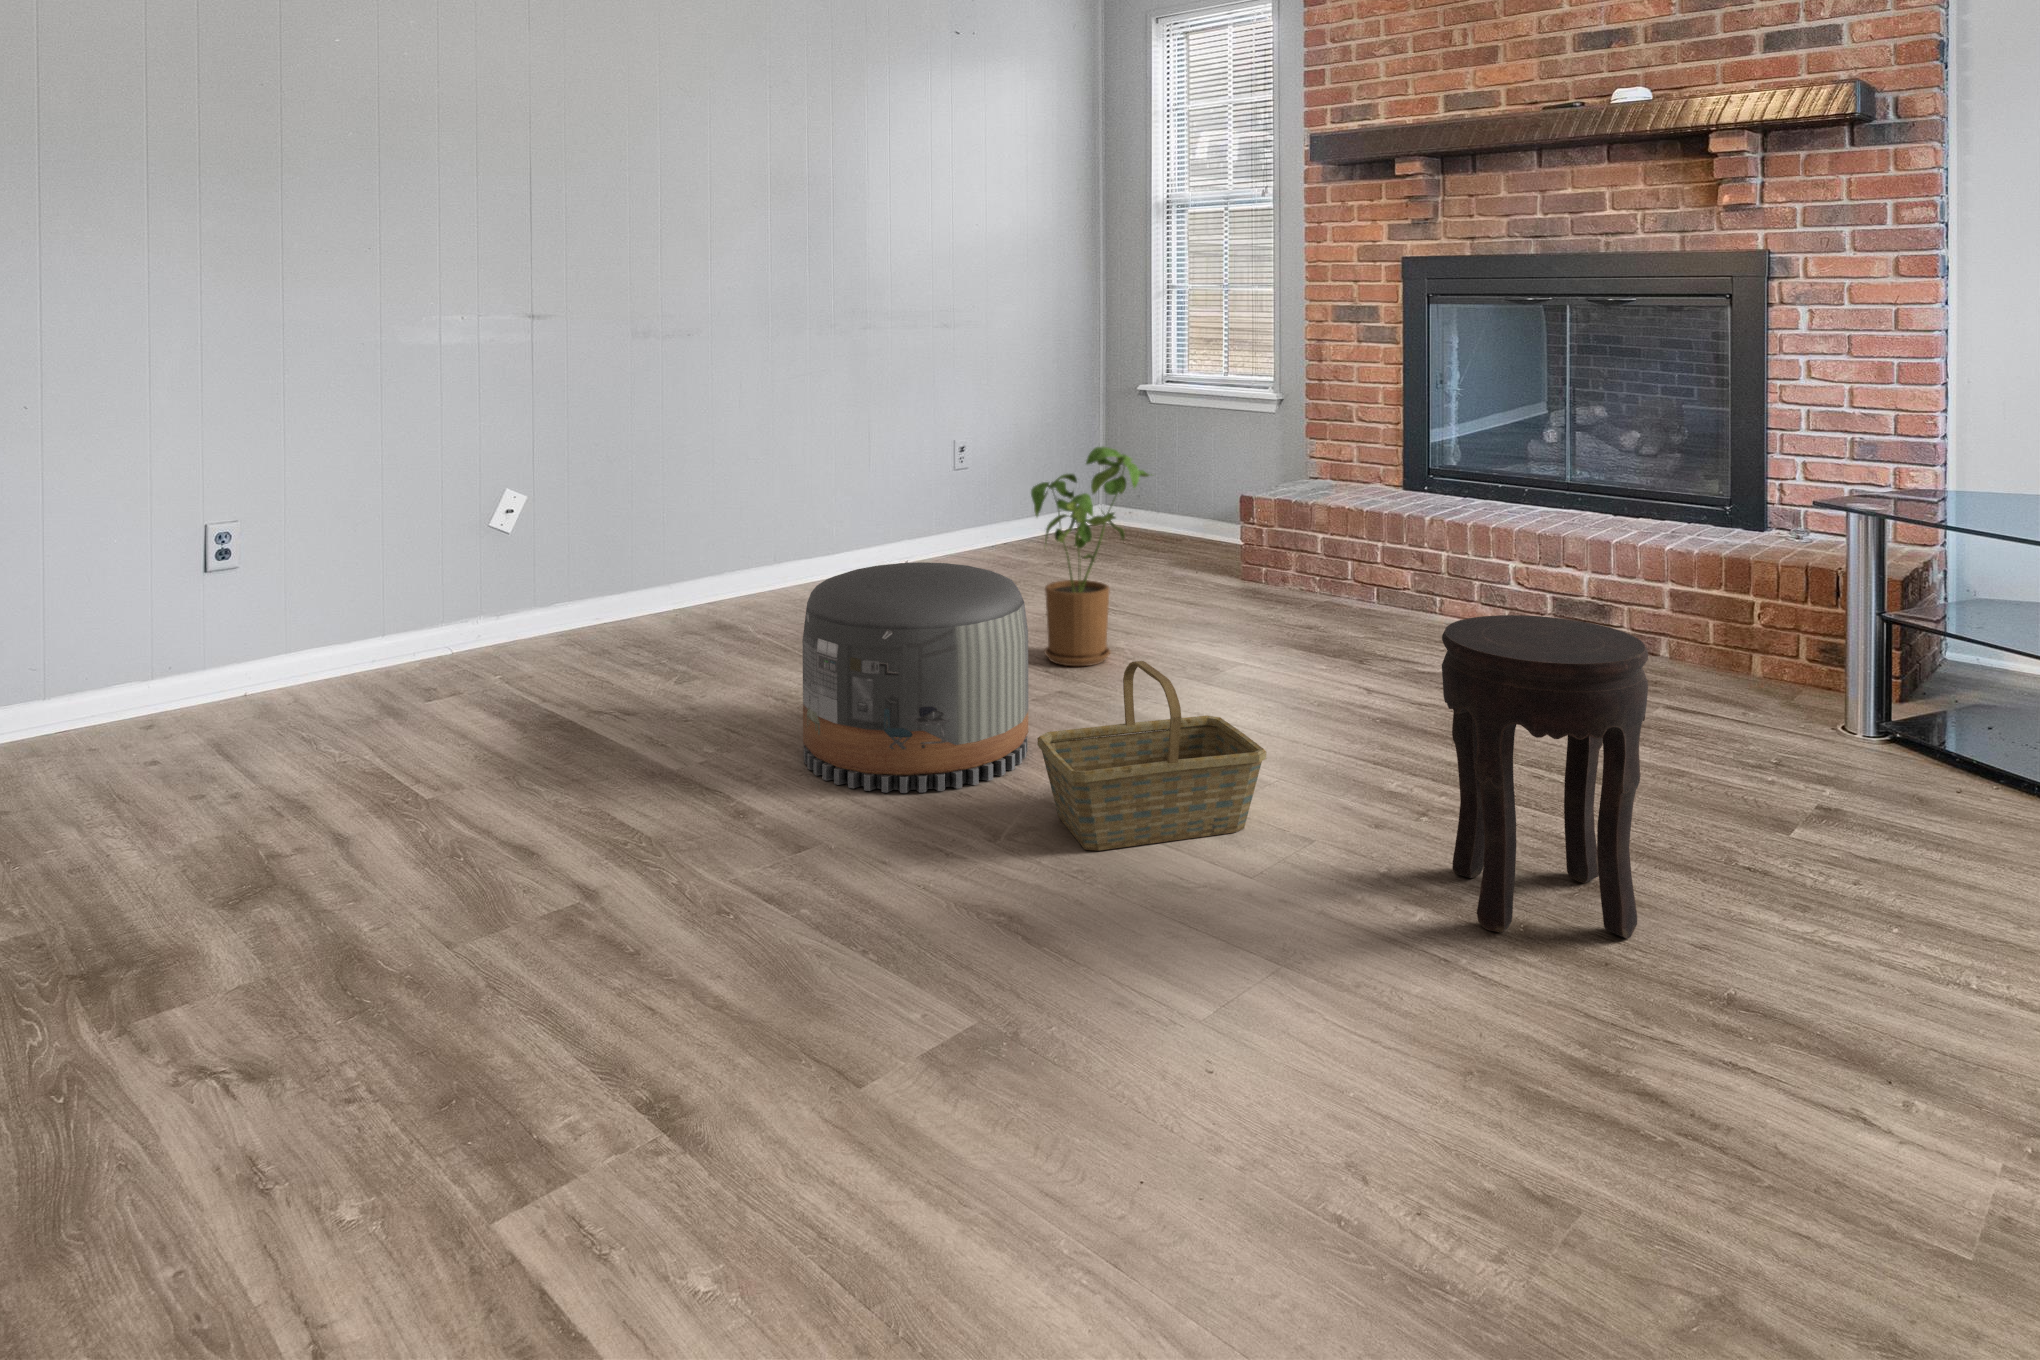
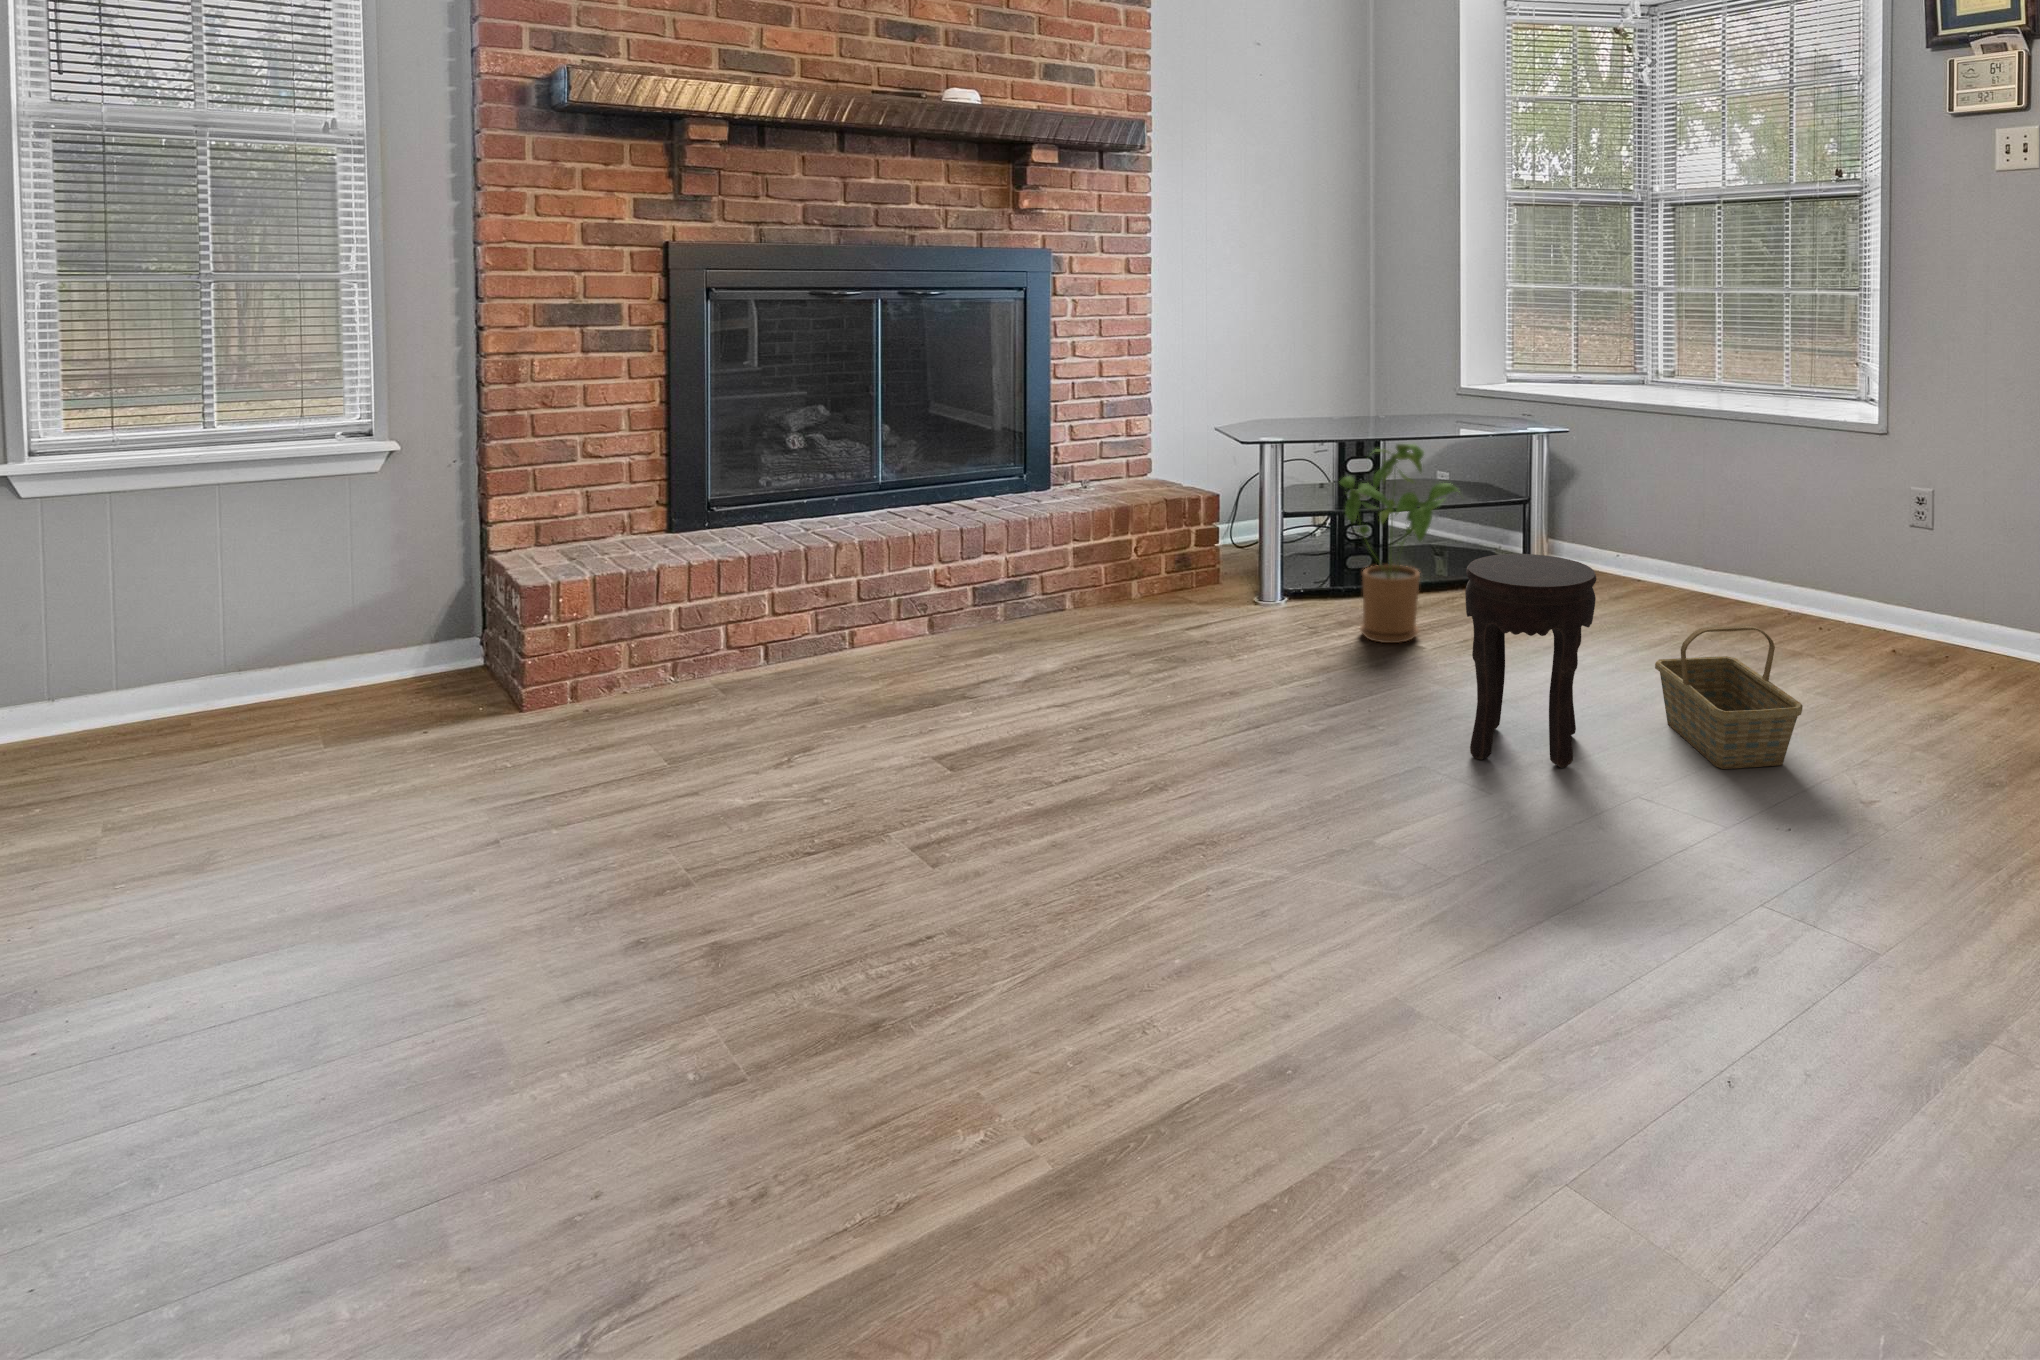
house plant: present [1031,447,1152,666] -> present [1340,444,1458,643]
pouf: present [802,562,1029,793] -> none [940,713,1252,1073]
basket: present [1038,661,1266,851] -> present [1655,626,1803,769]

